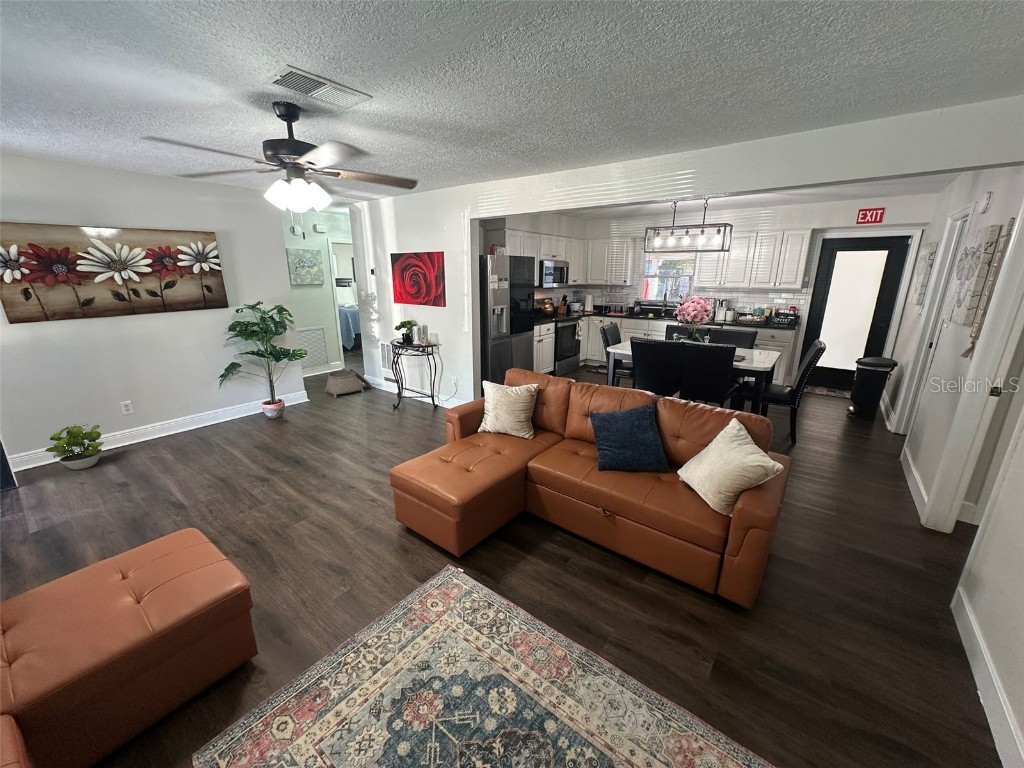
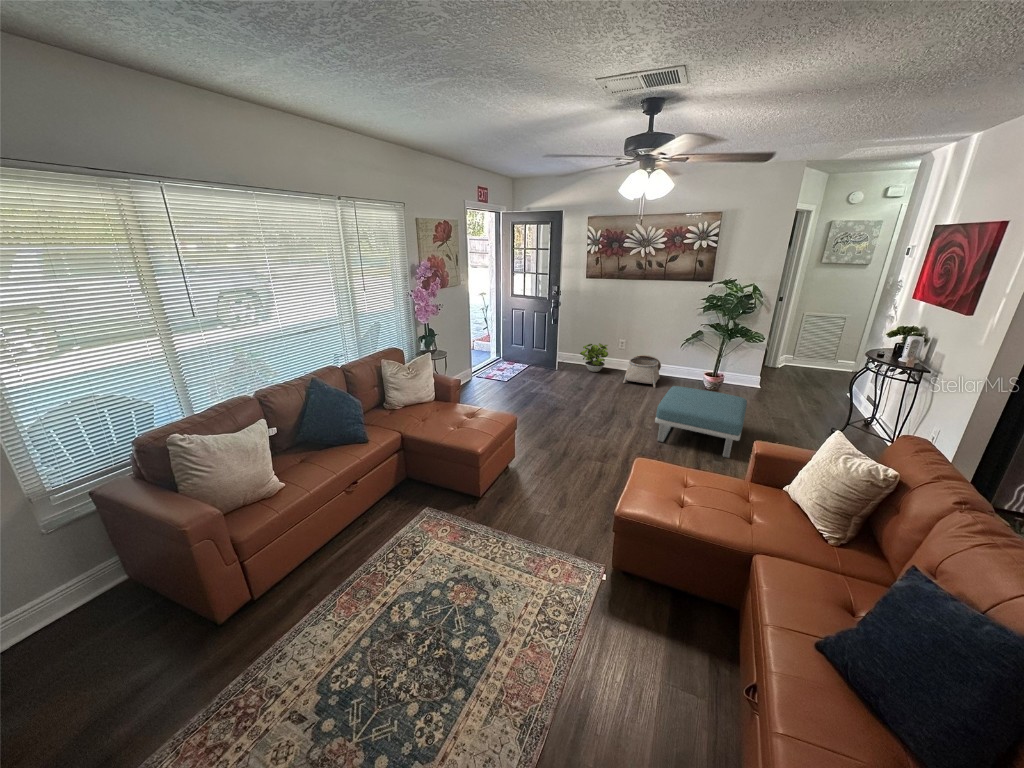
basket: present [325,368,372,398] -> present [623,355,661,388]
footstool: none [269,405,376,477] -> present [655,386,747,458]

